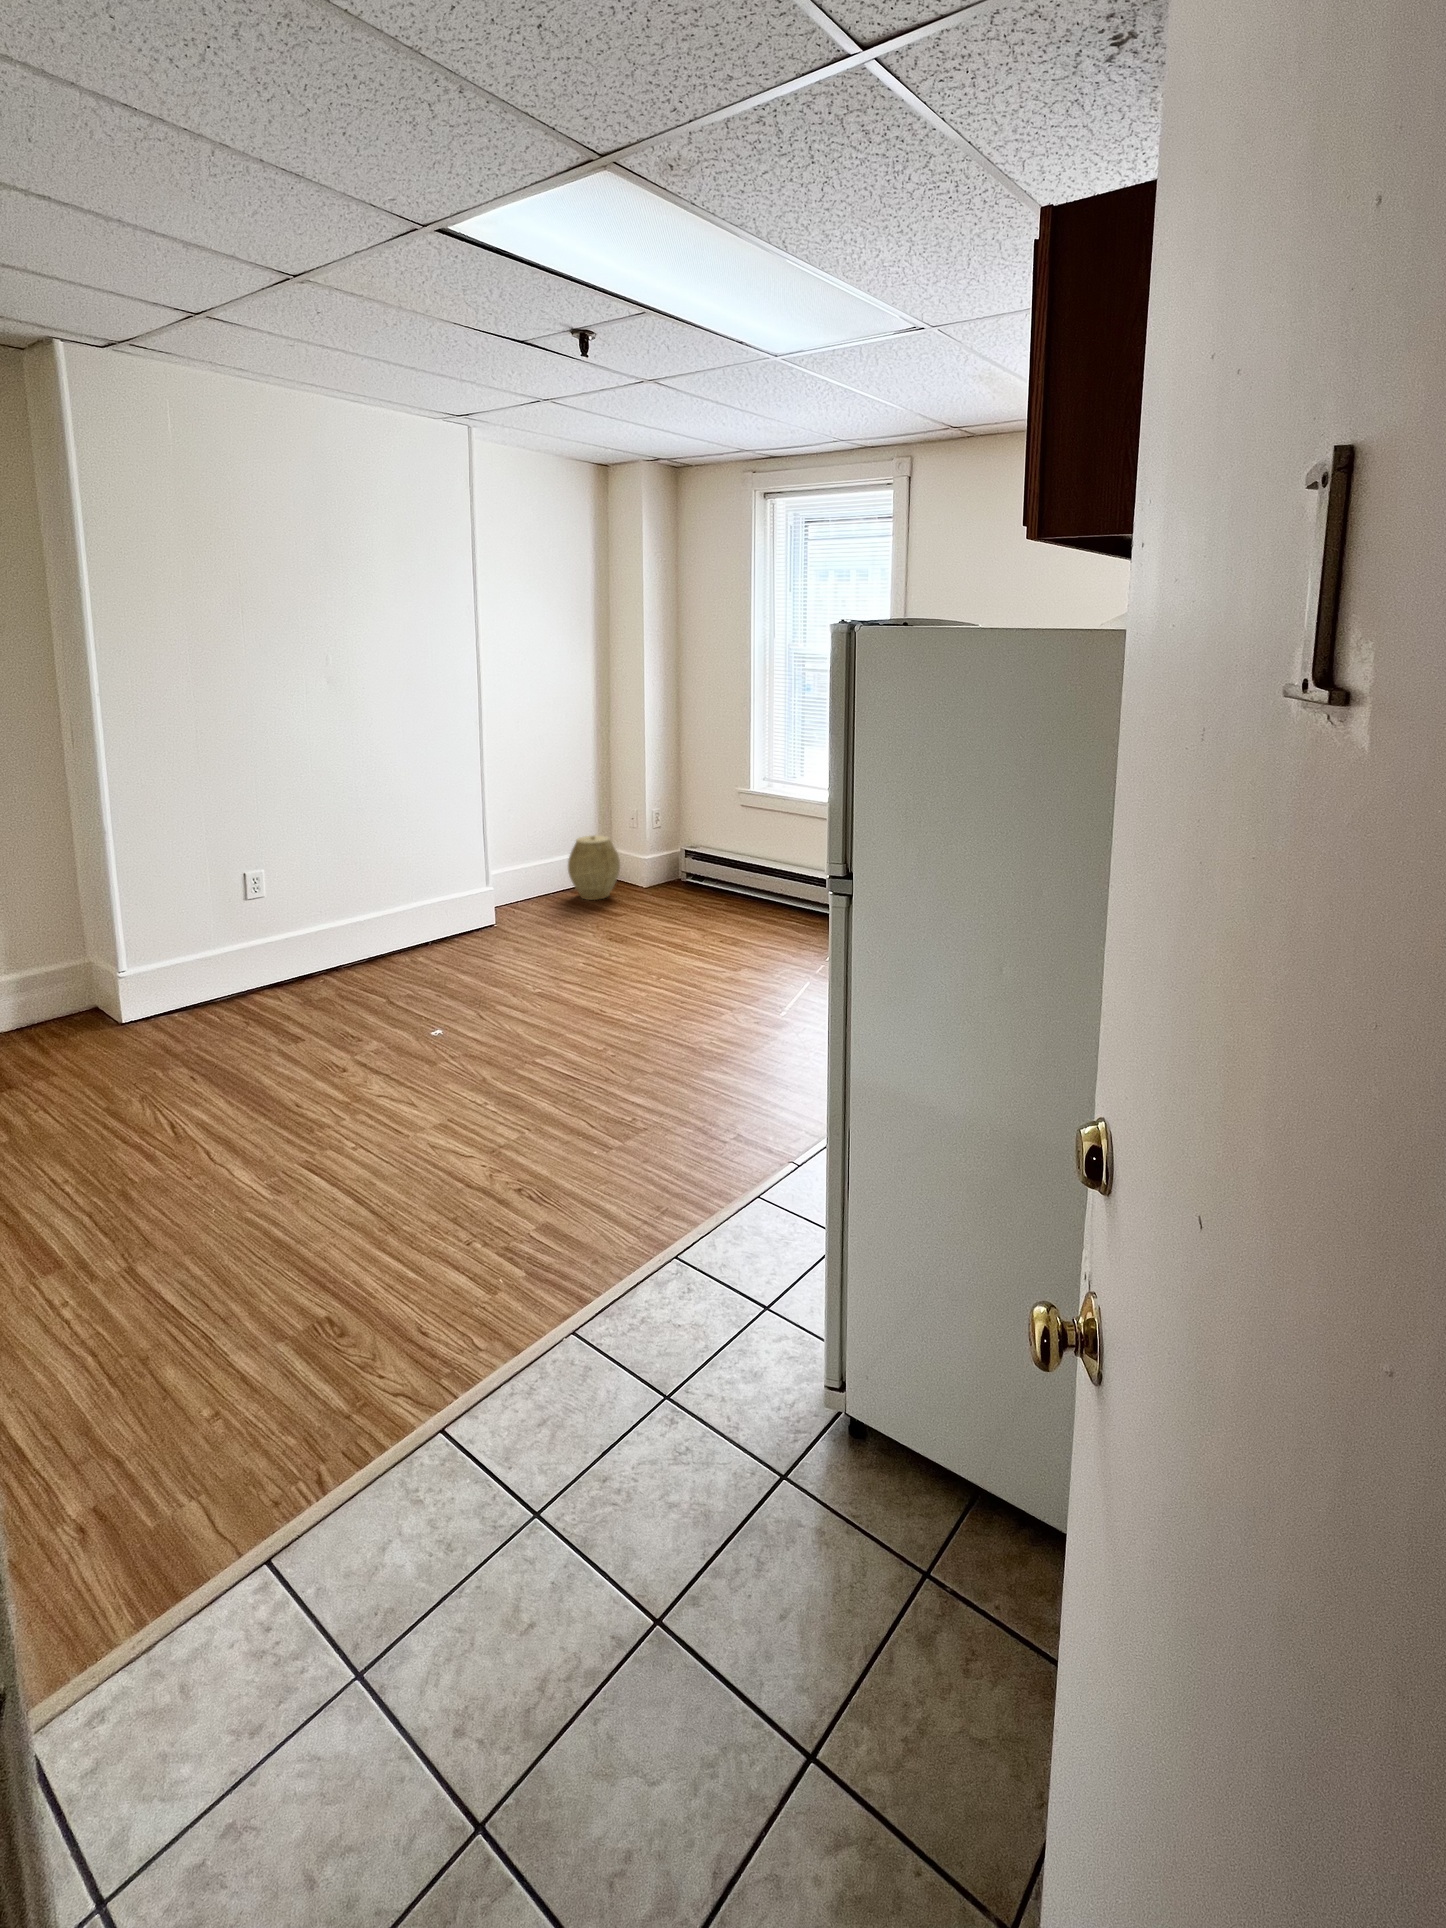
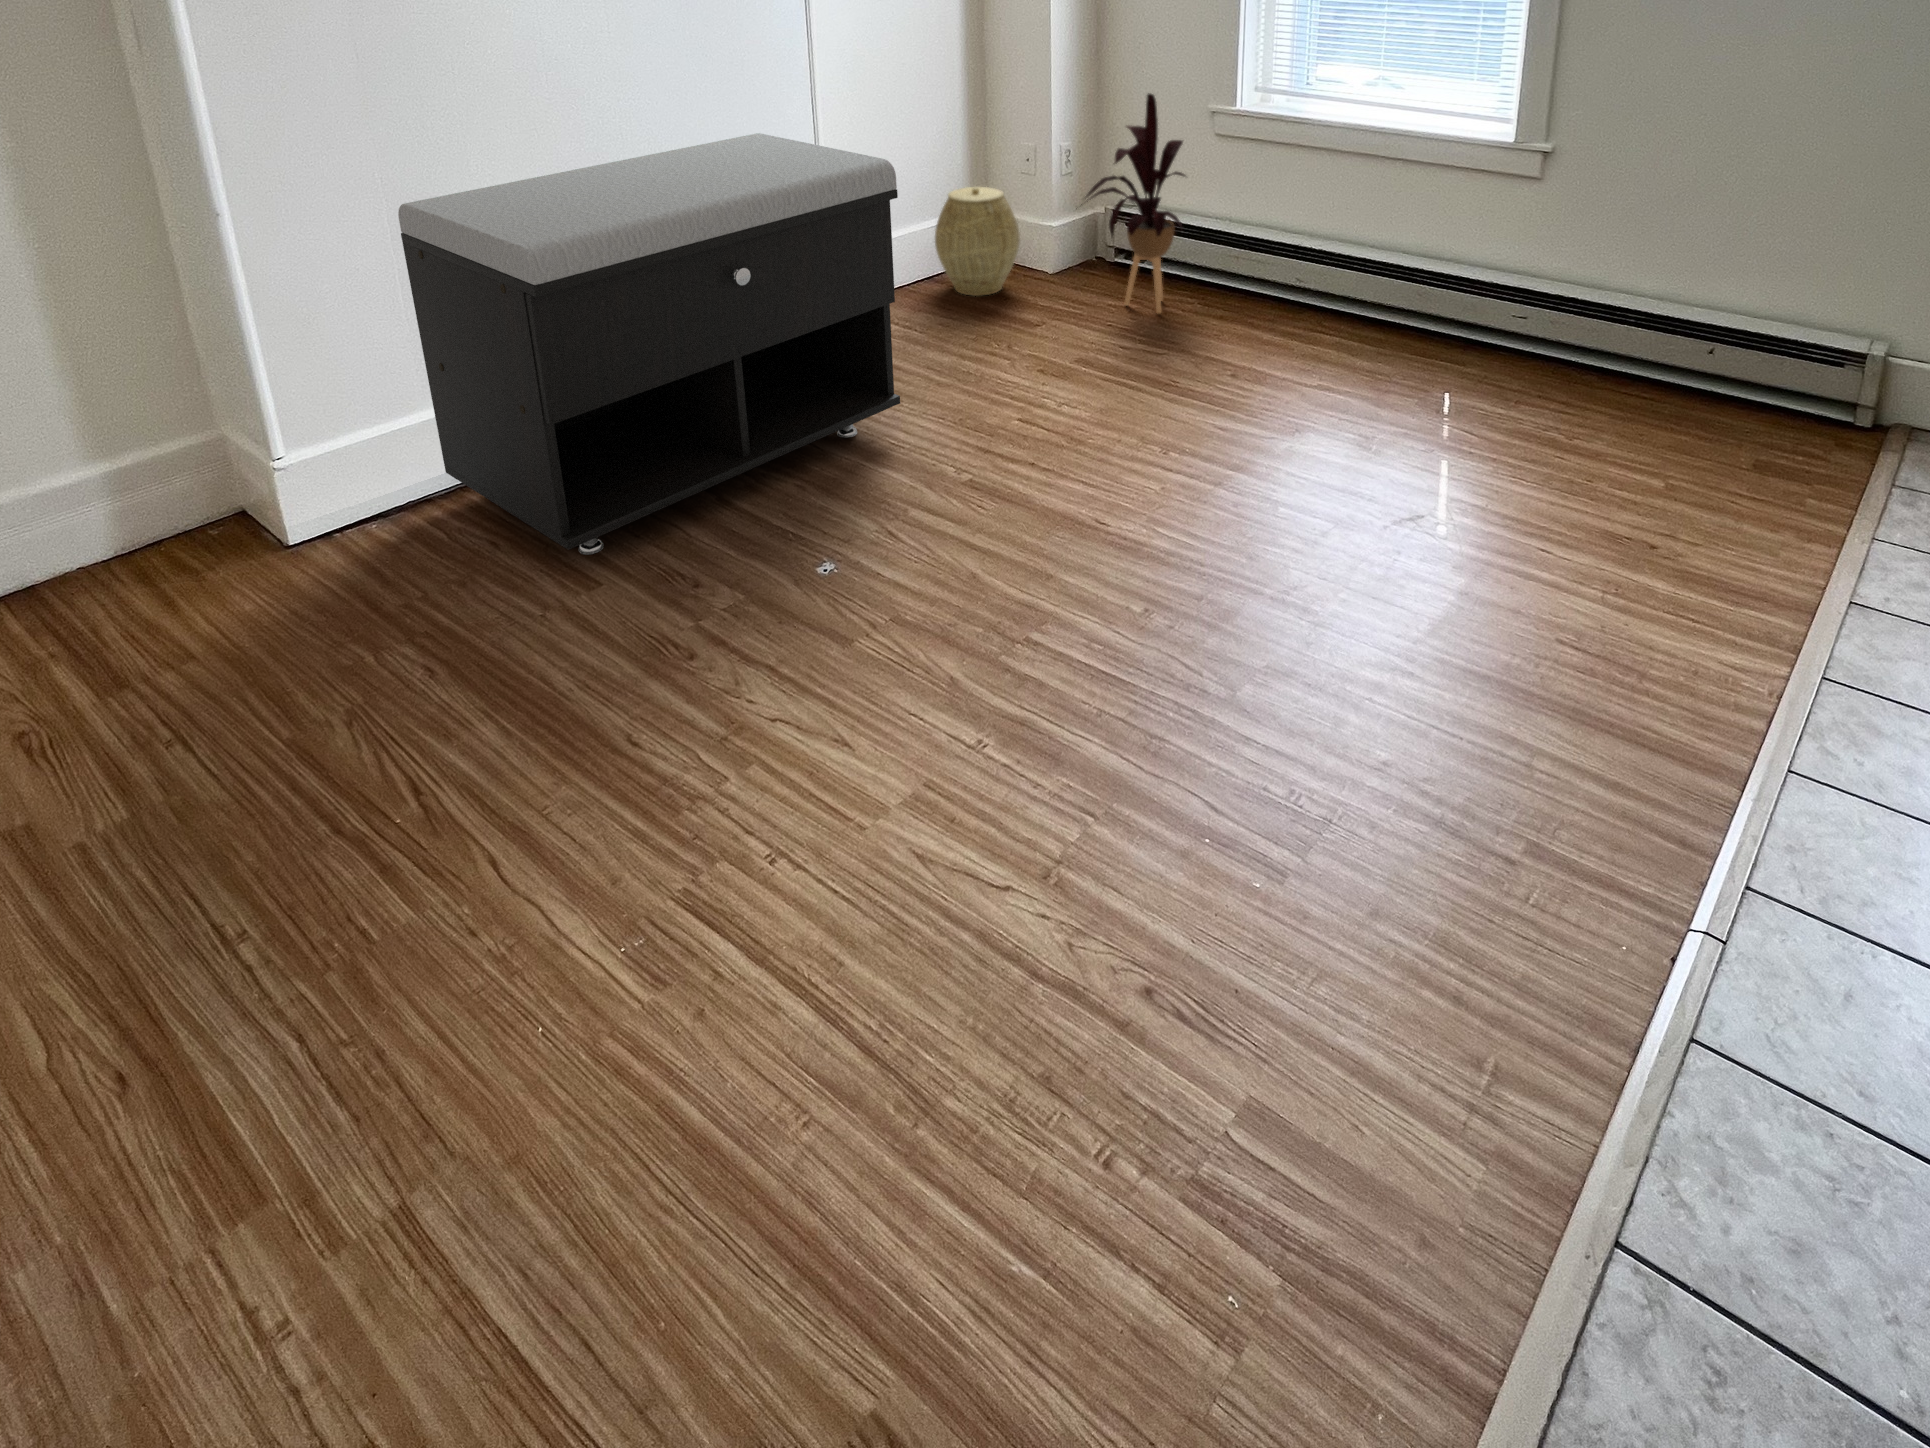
house plant: none [647,781,717,909] -> present [1081,93,1185,313]
storage bench: none [215,800,510,1027] -> present [398,133,900,555]

